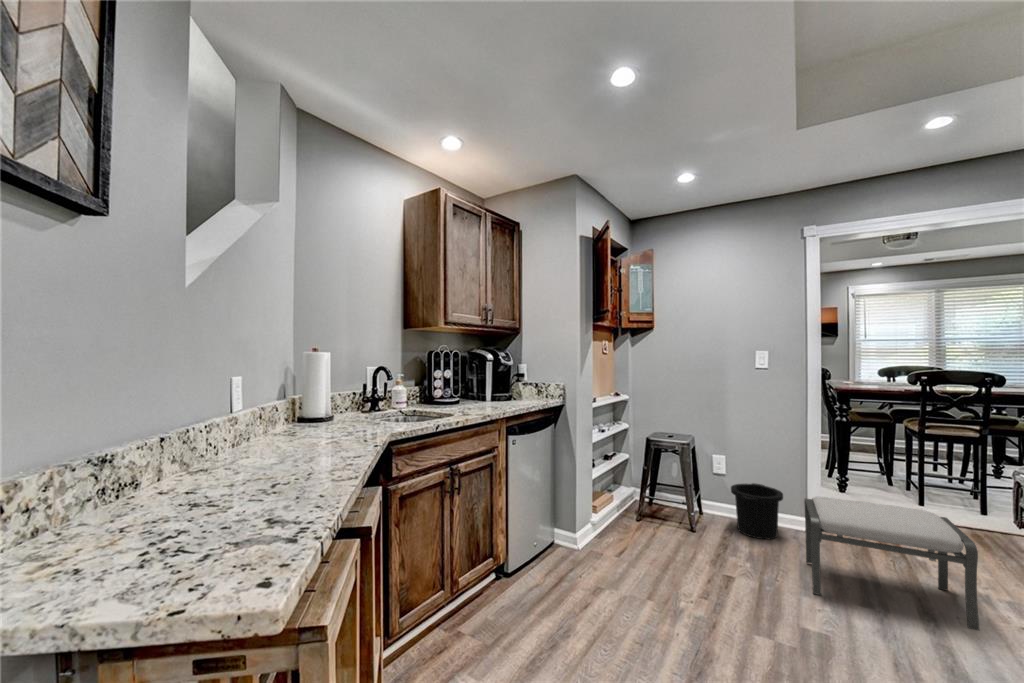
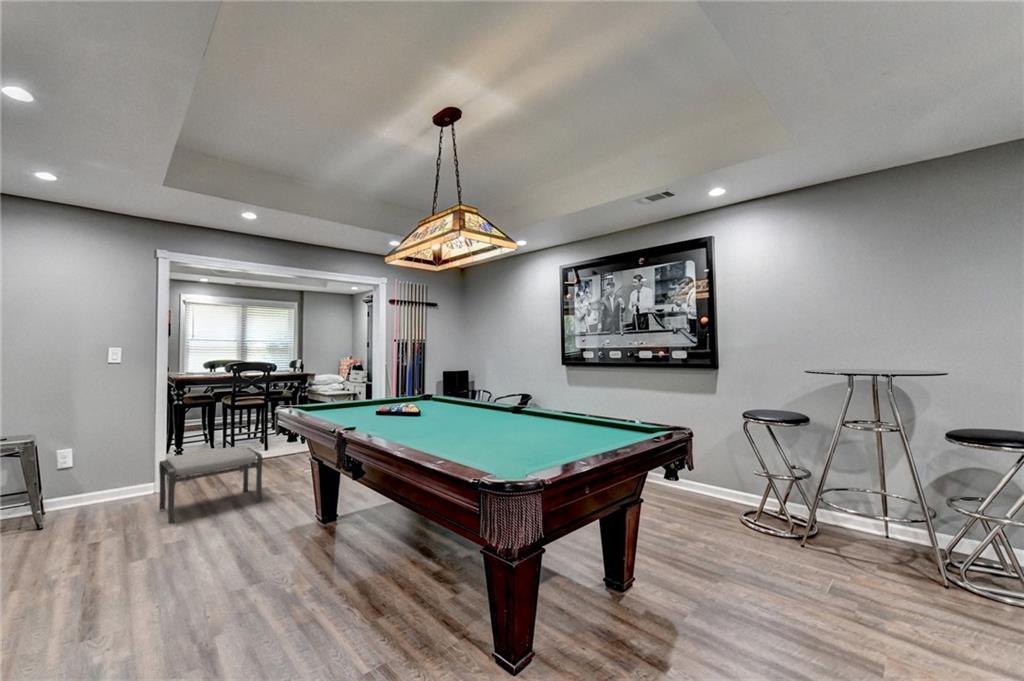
trash can: present [731,483,783,539] -> none [82,466,137,514]

